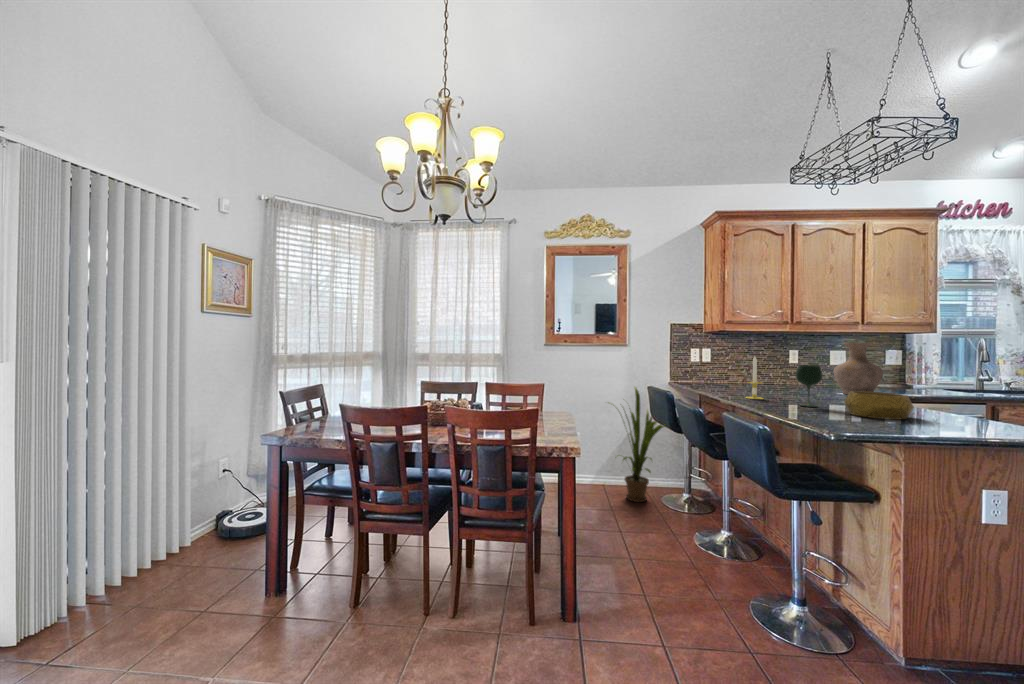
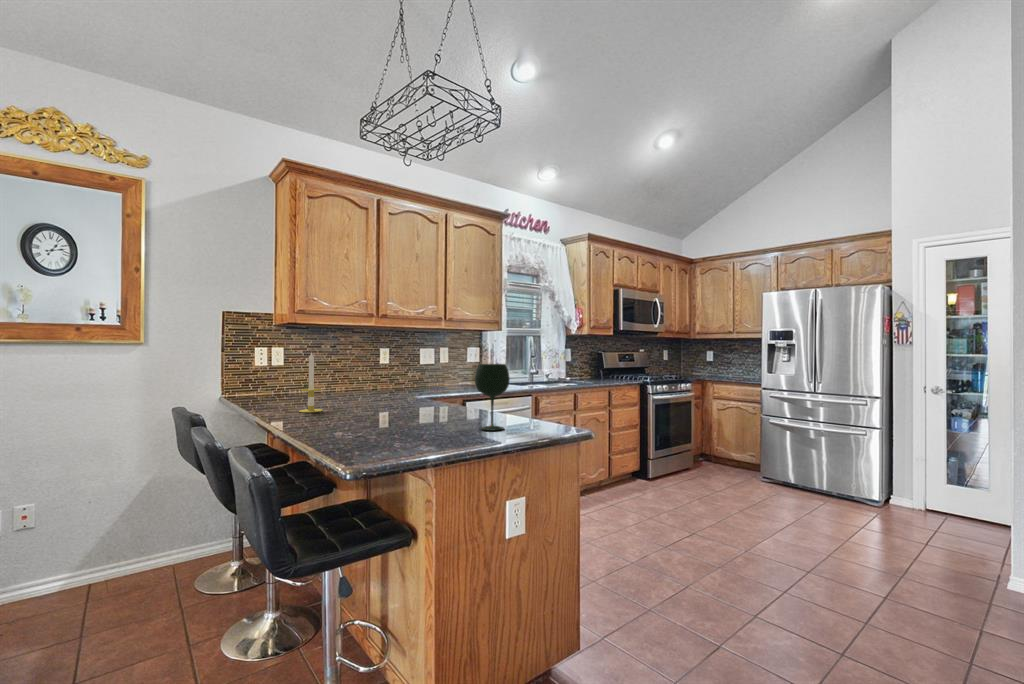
vase: present [834,343,883,394] -> none [414,338,457,395]
wine glass: present [796,365,822,407] -> present [475,364,510,431]
house plant: present [618,387,664,502] -> none [81,405,206,596]
decorative bowl: present [844,391,914,419] -> none [396,392,463,426]

